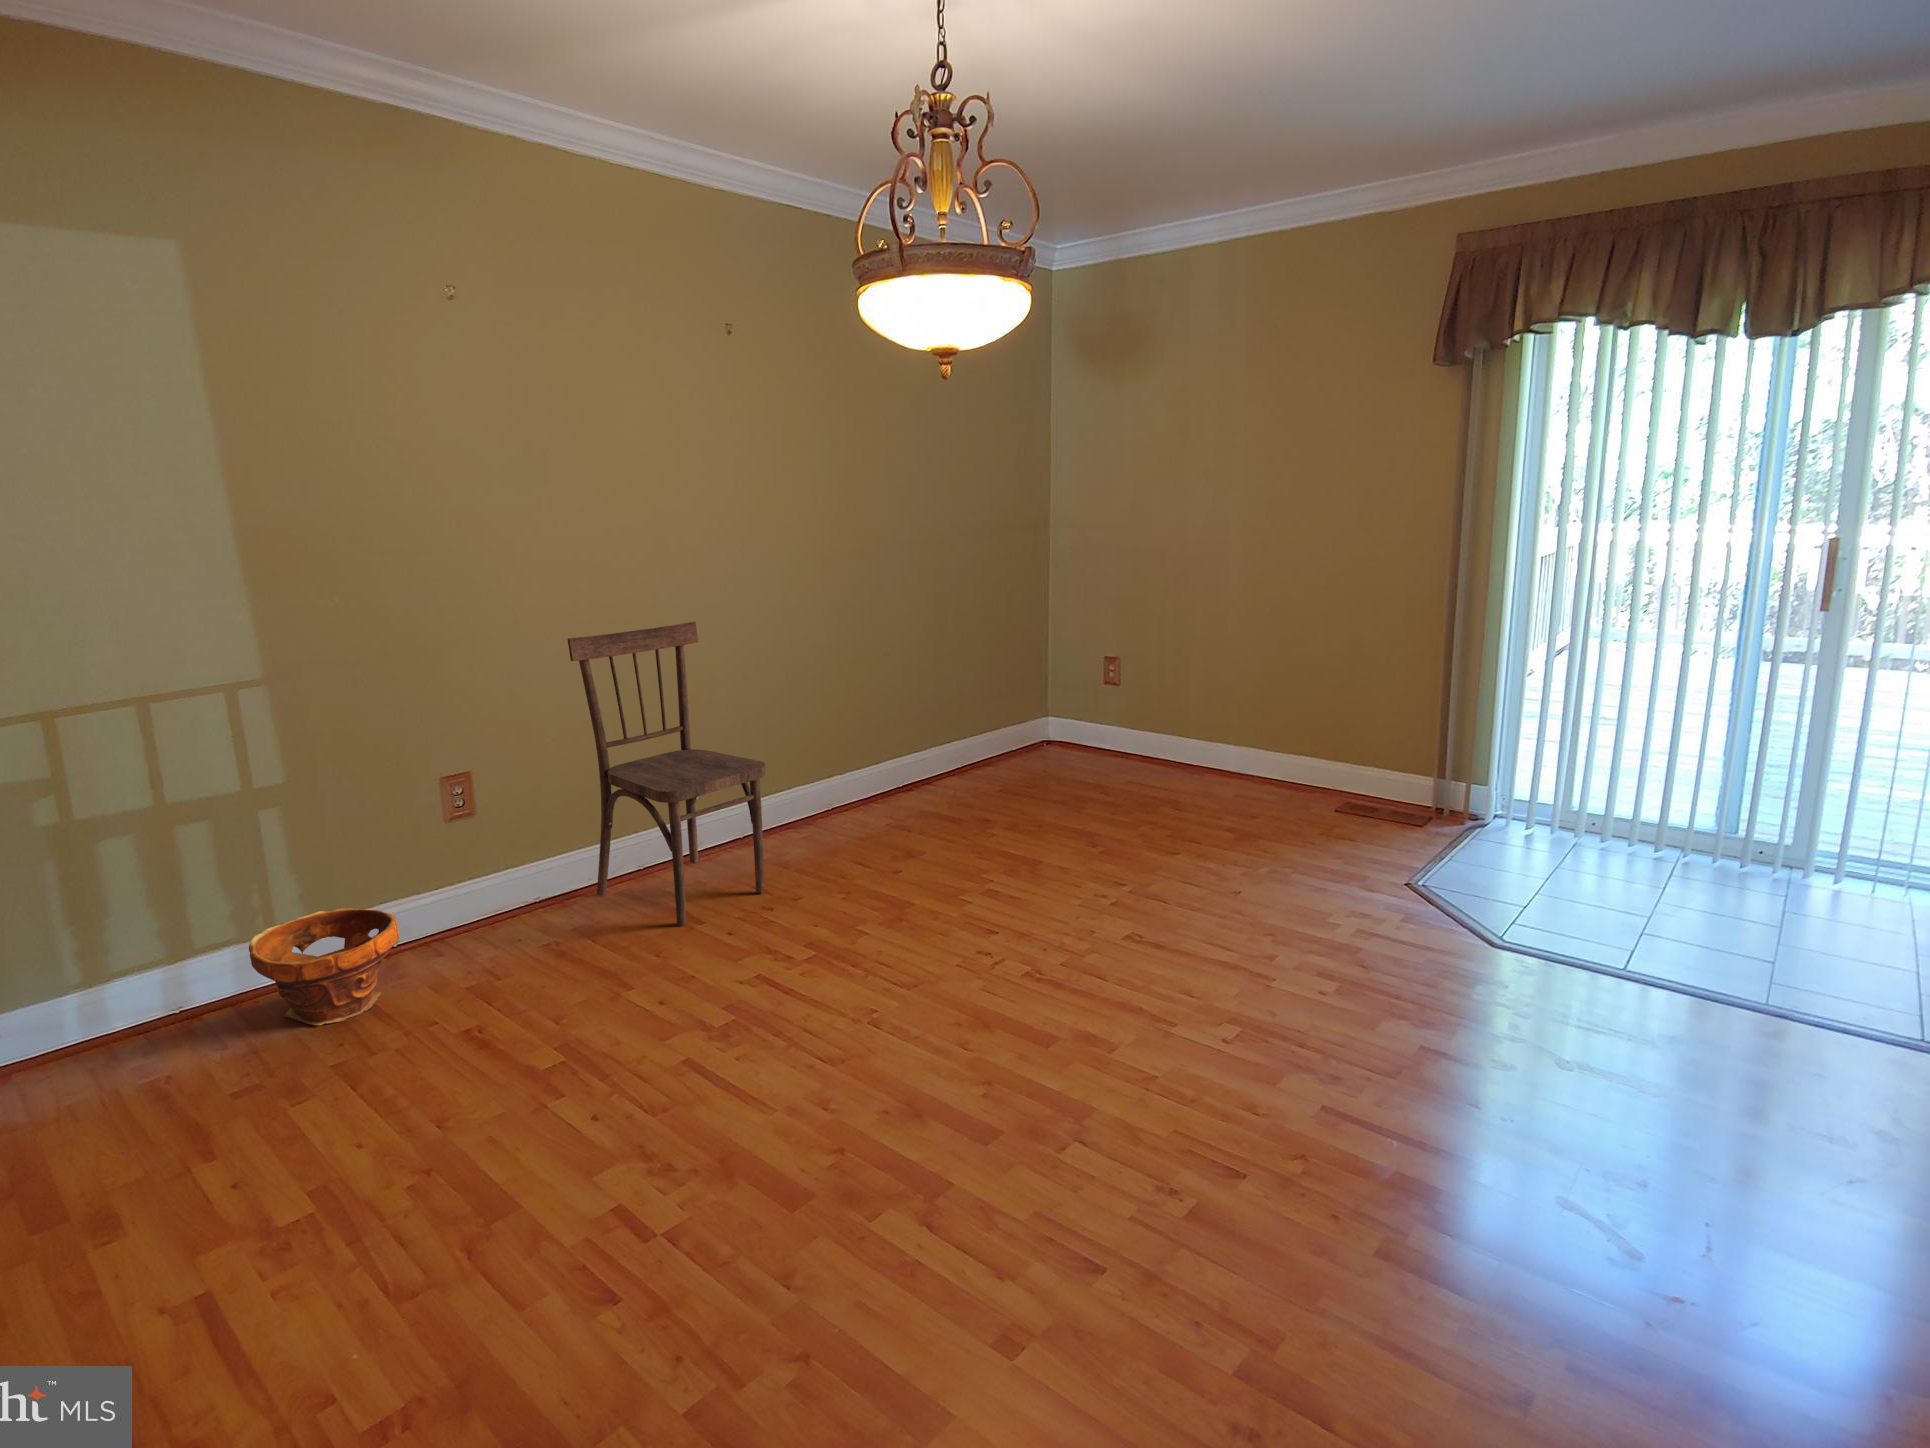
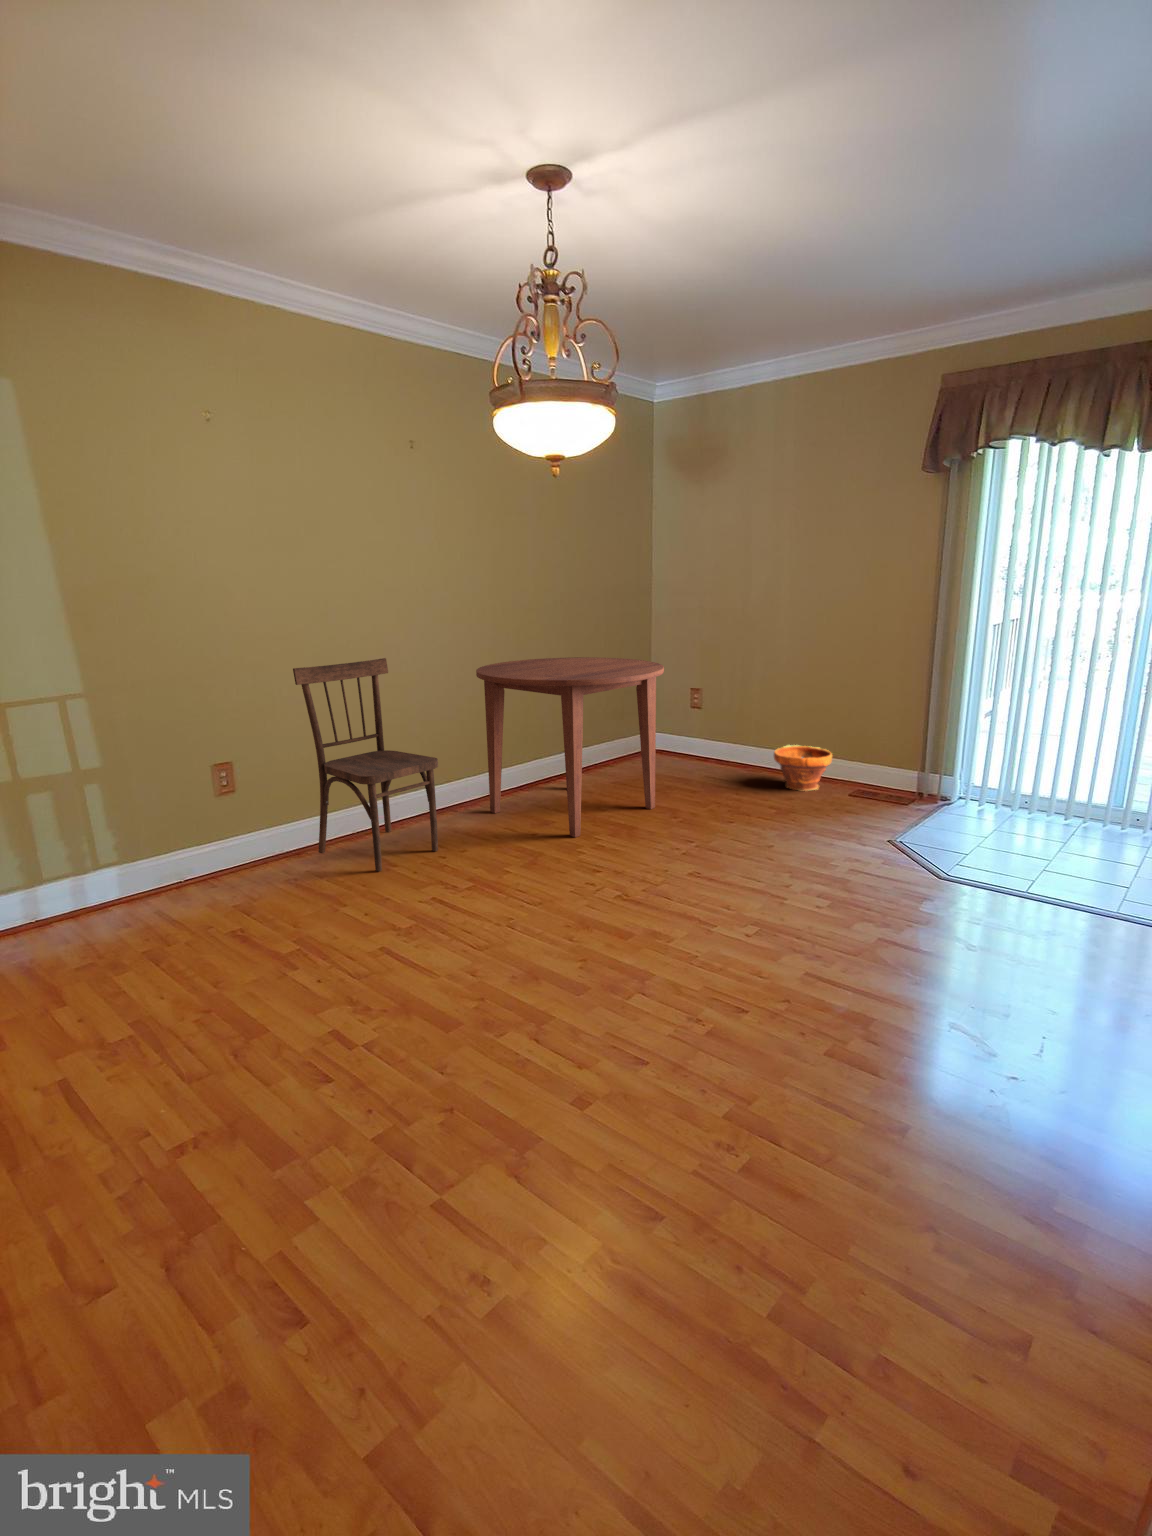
dining table: none [818,617,1078,873] -> present [476,657,664,837]
planter: present [249,908,399,1025] -> present [774,745,832,791]

